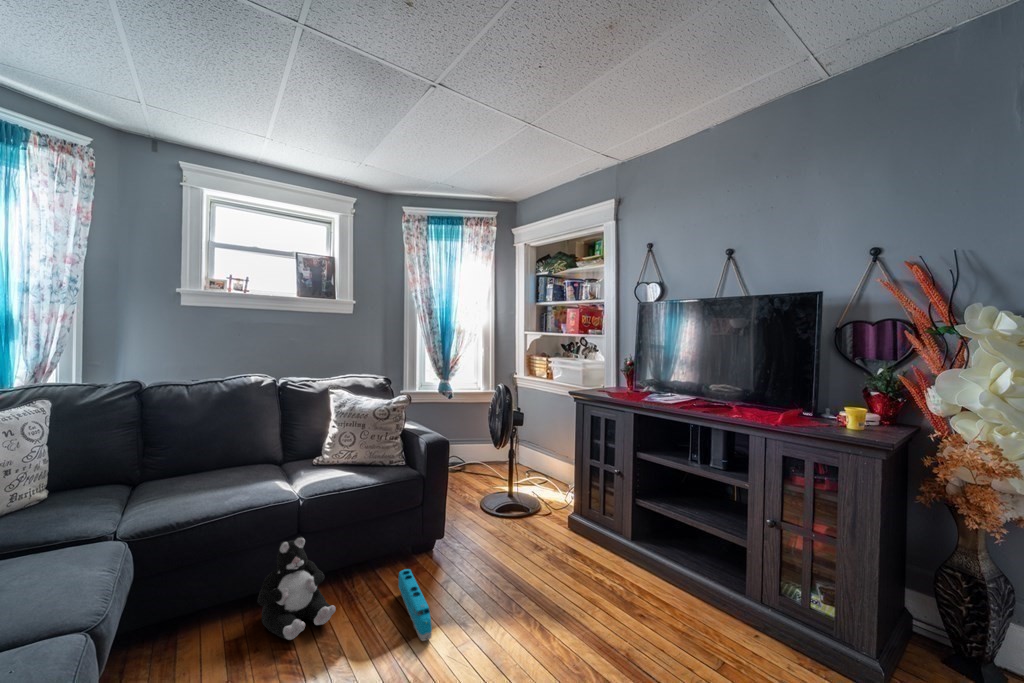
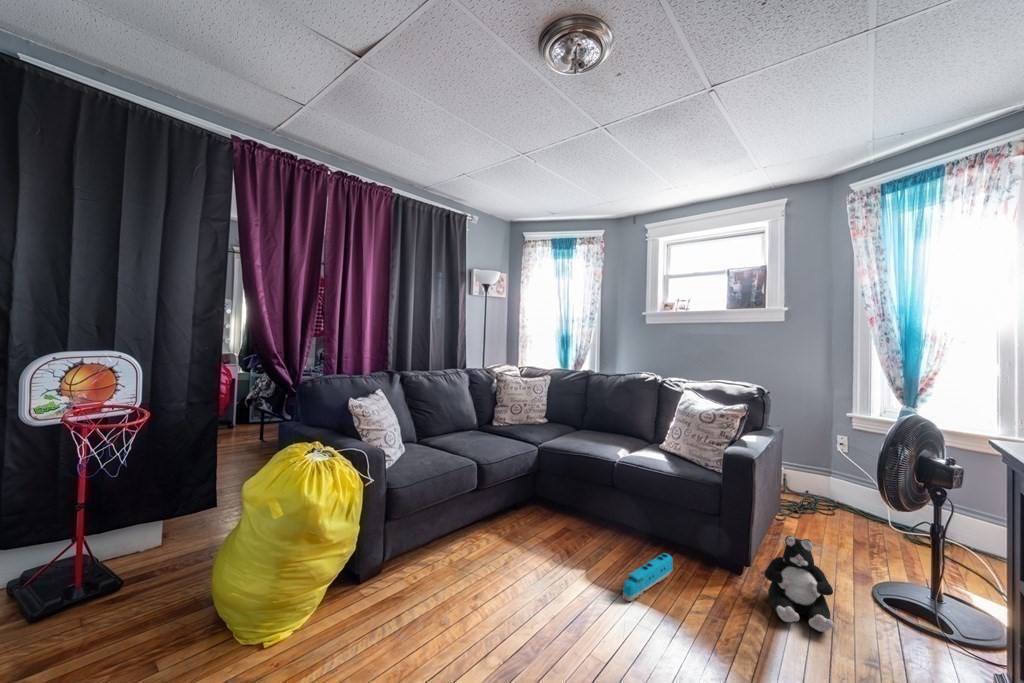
plush toy: present [257,536,336,640] -> present [764,536,834,632]

